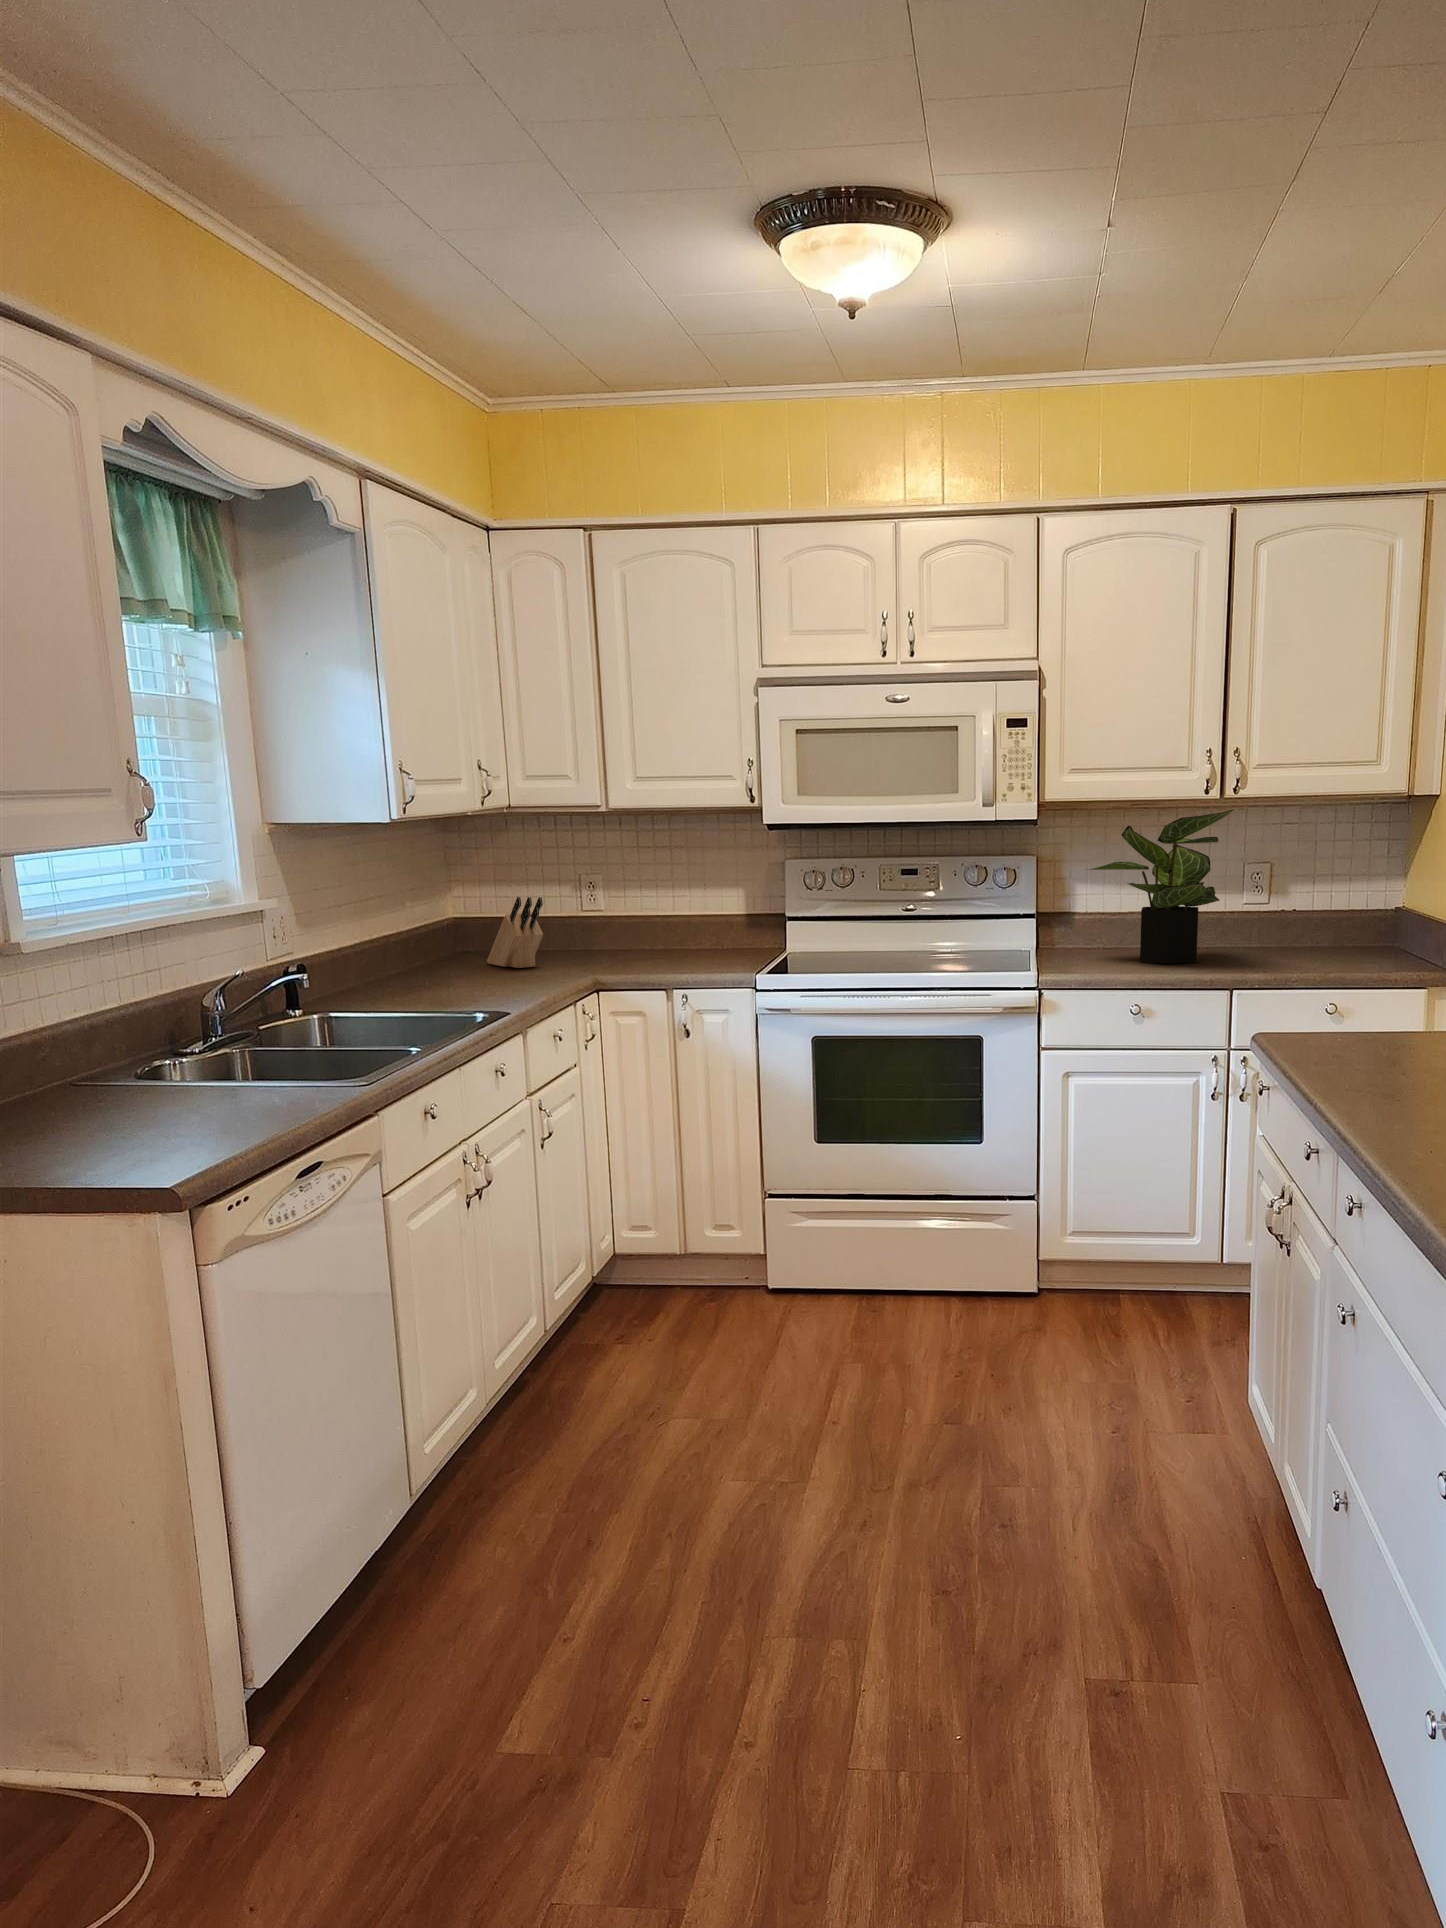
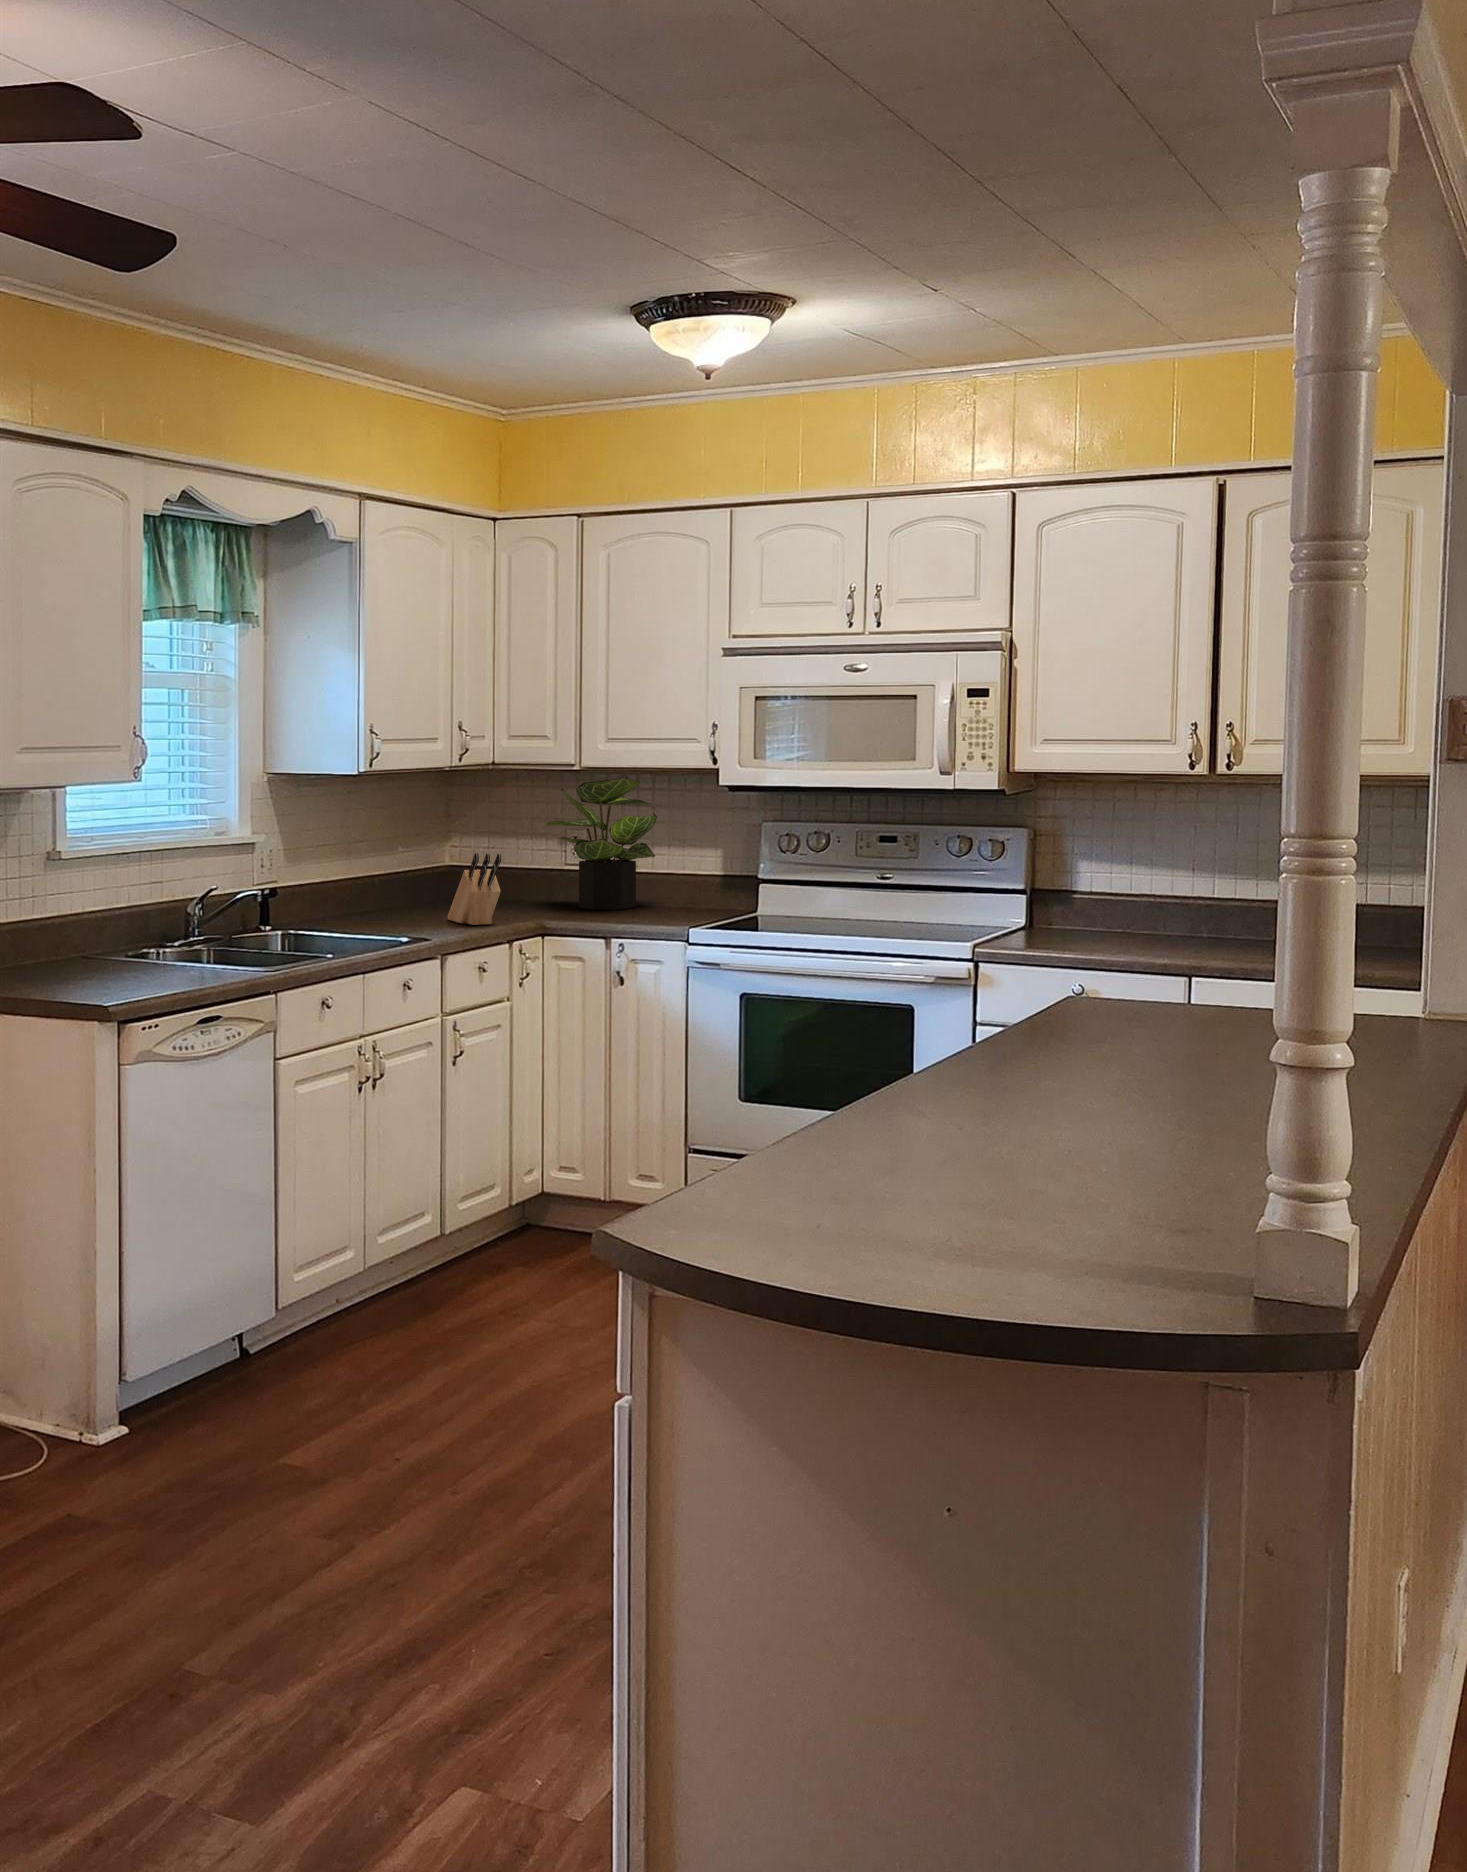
potted plant: present [1089,810,1233,964] -> present [547,777,657,910]

